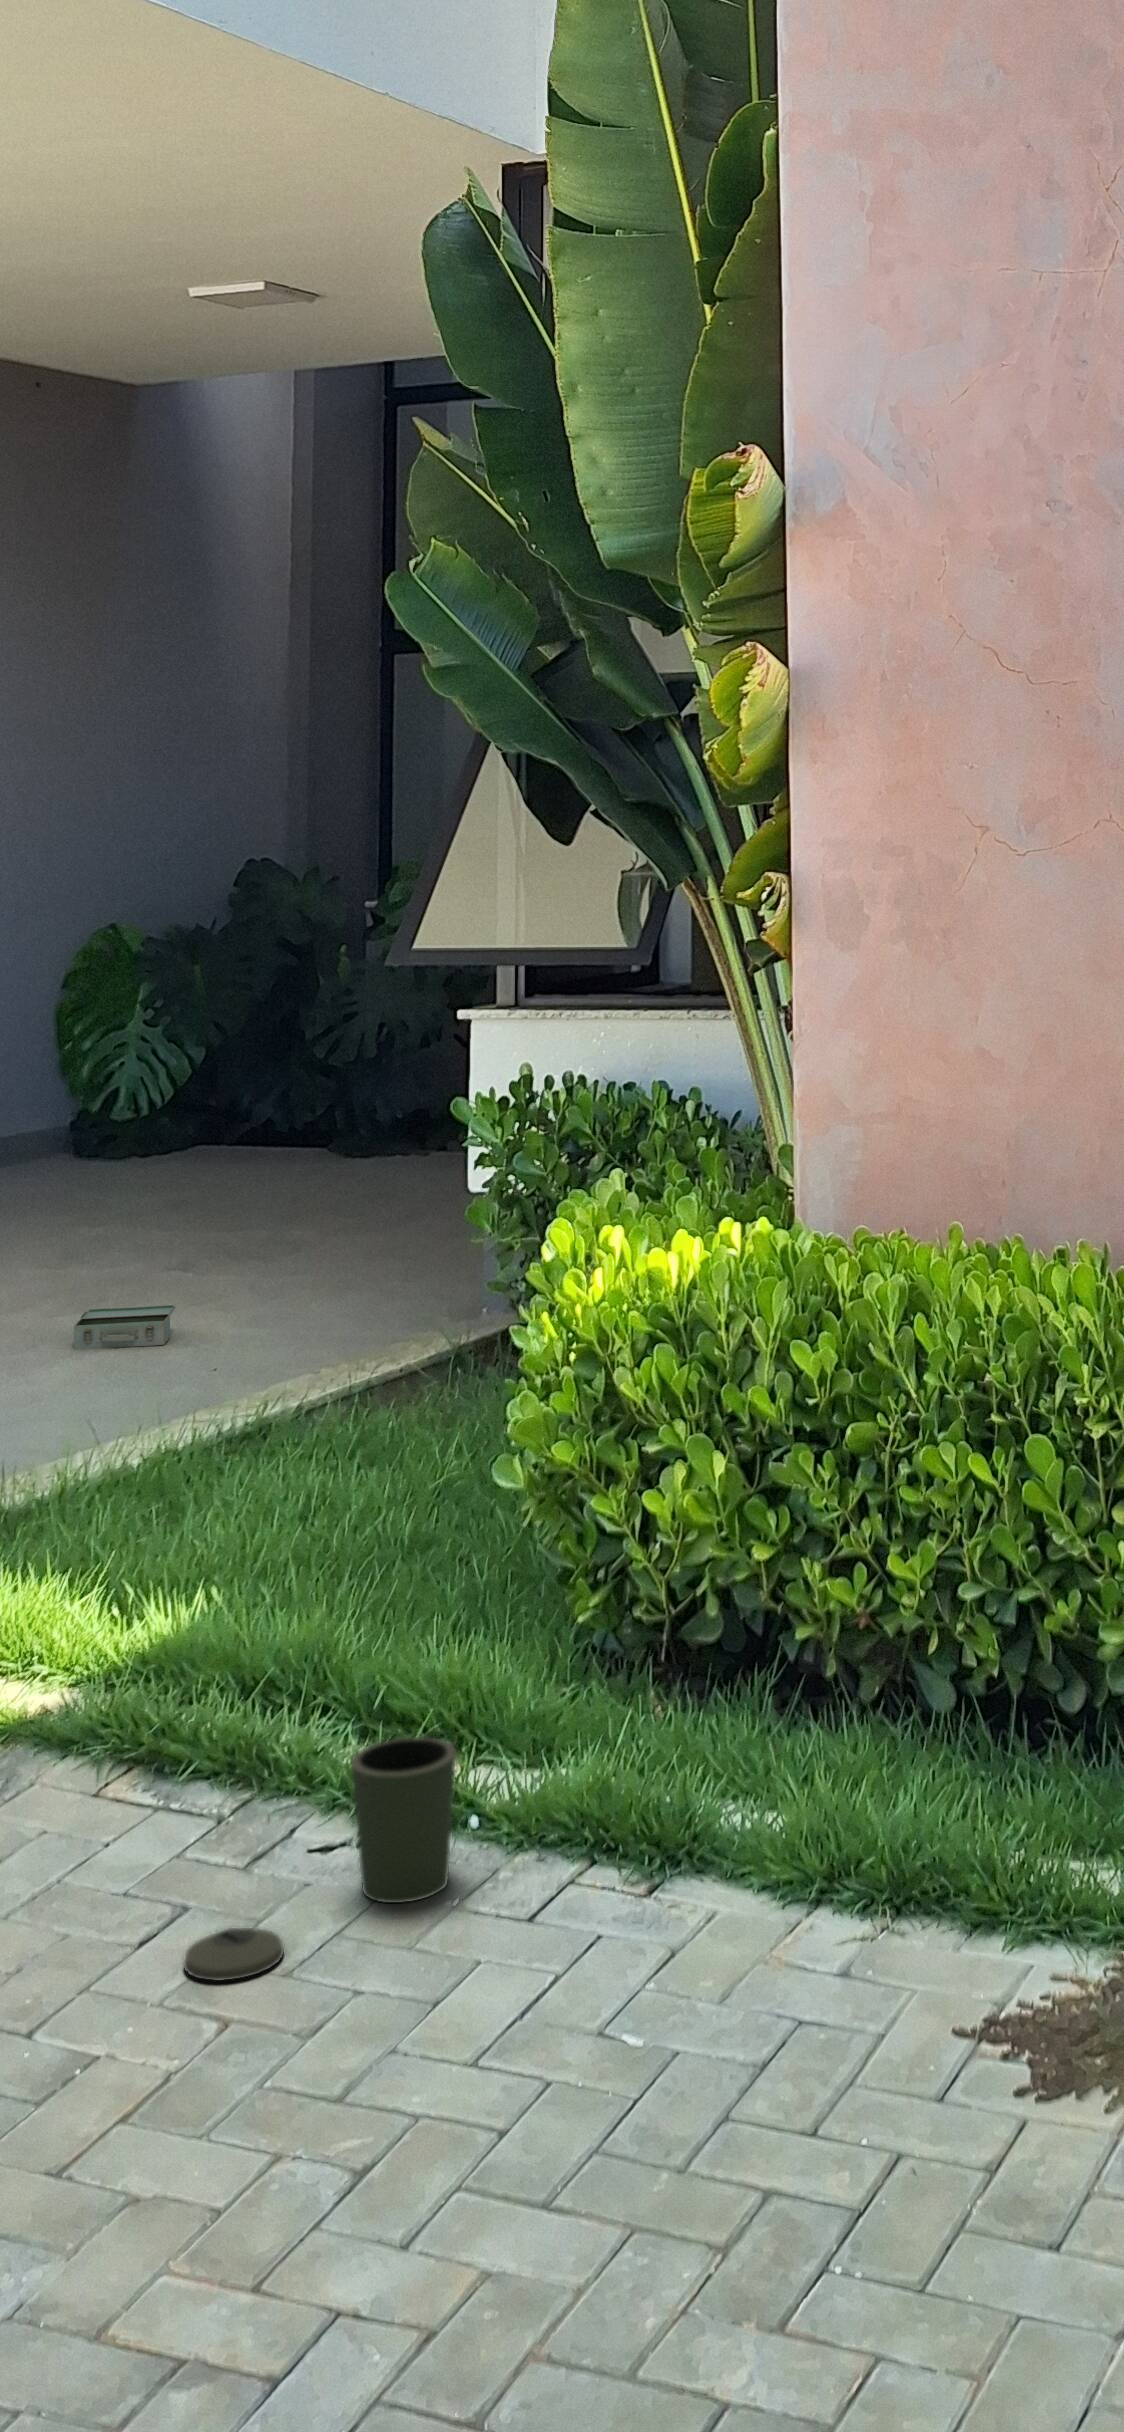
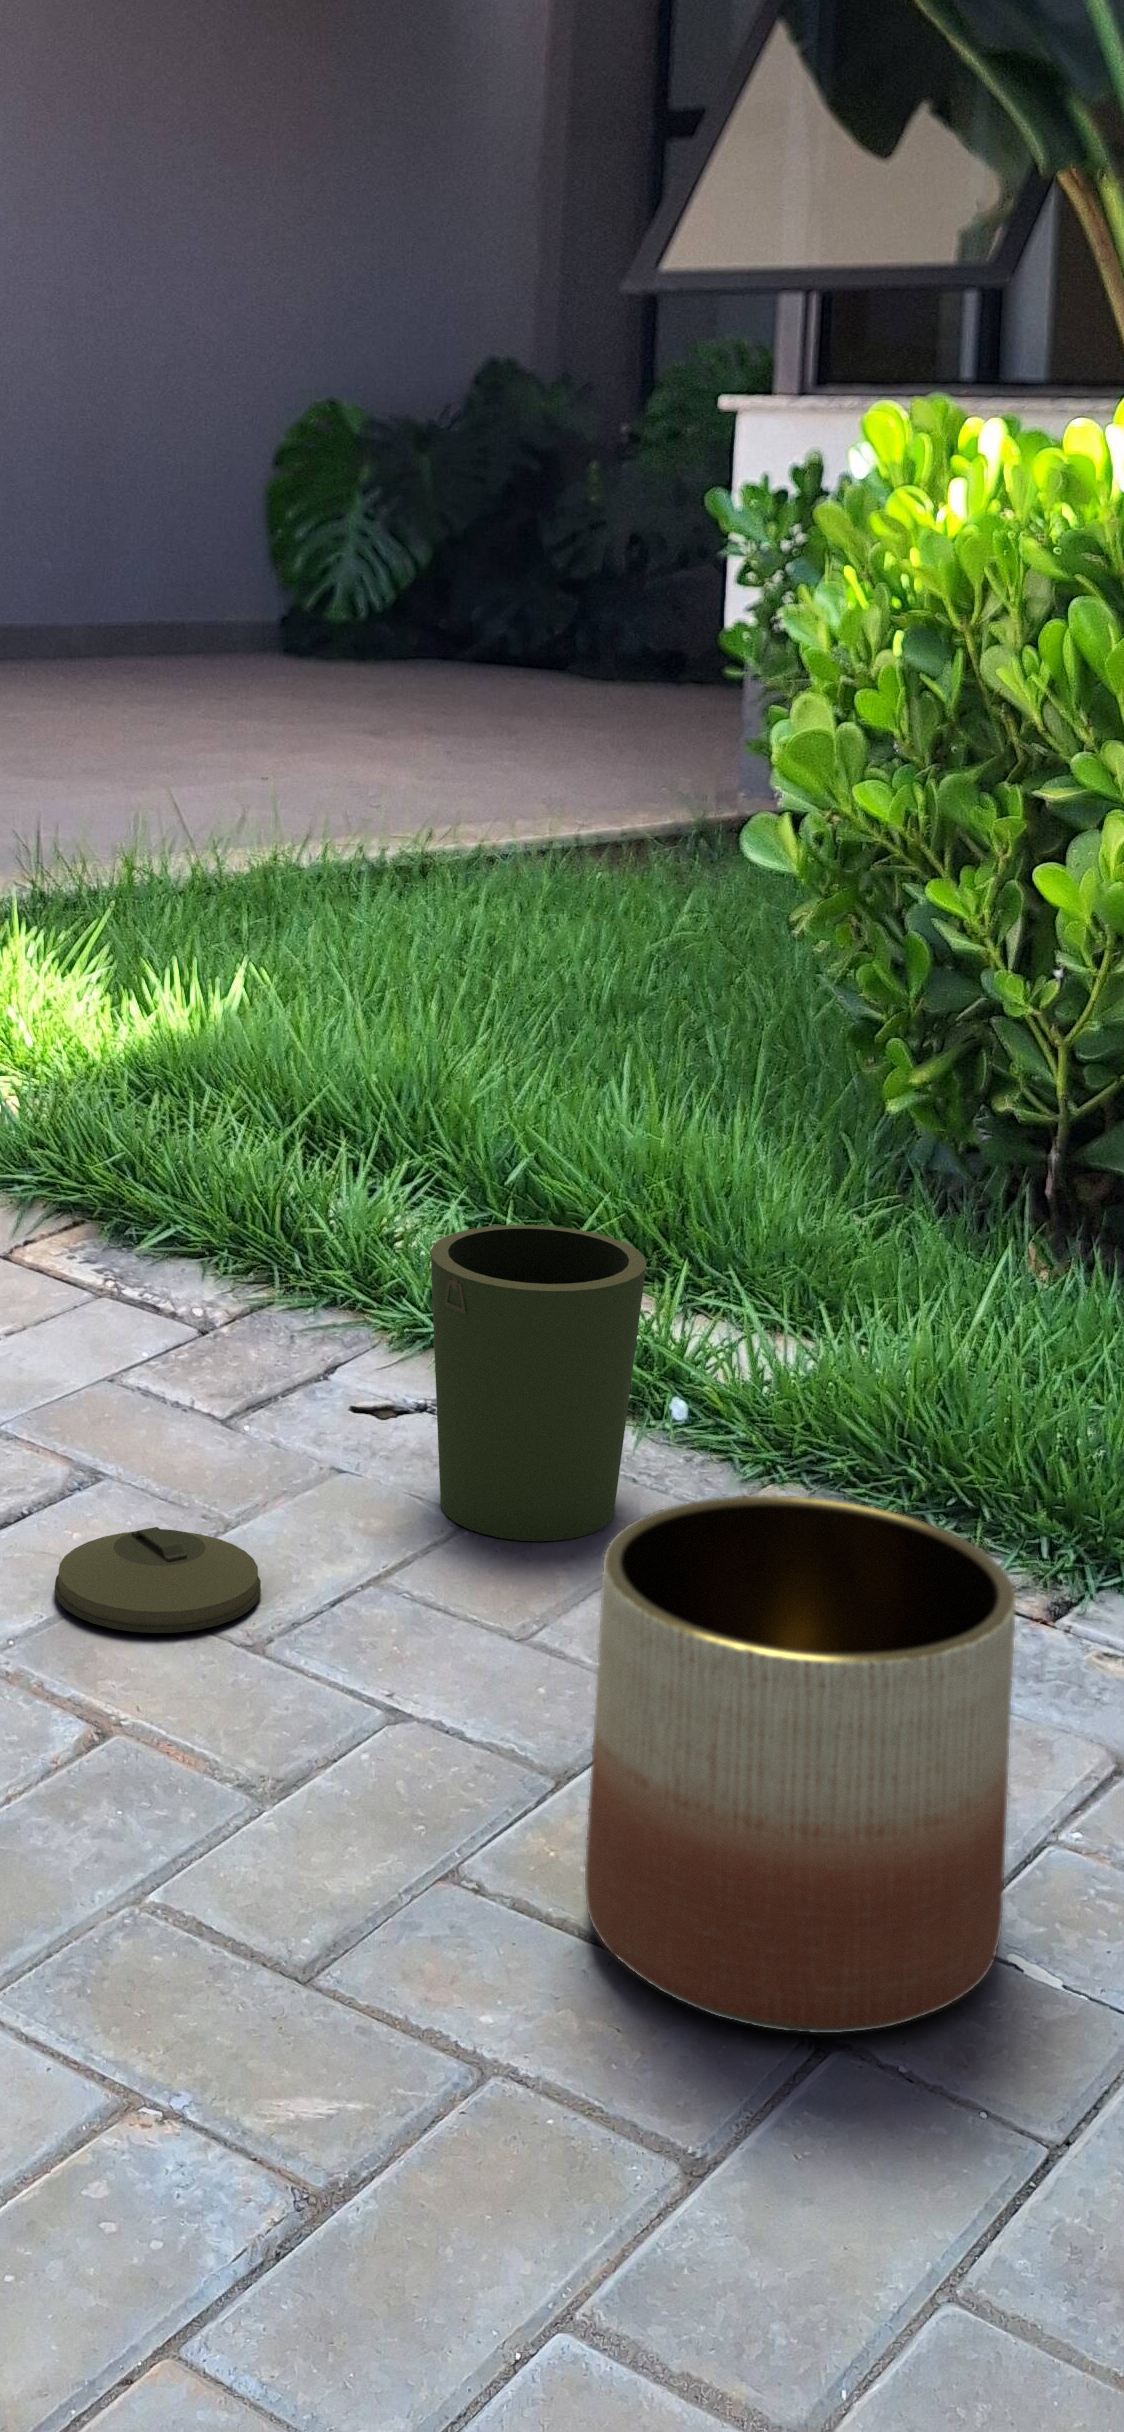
toolbox: present [74,1305,176,1349] -> none [187,716,321,768]
planter: none [449,1856,620,2083] -> present [585,1495,1016,2033]

